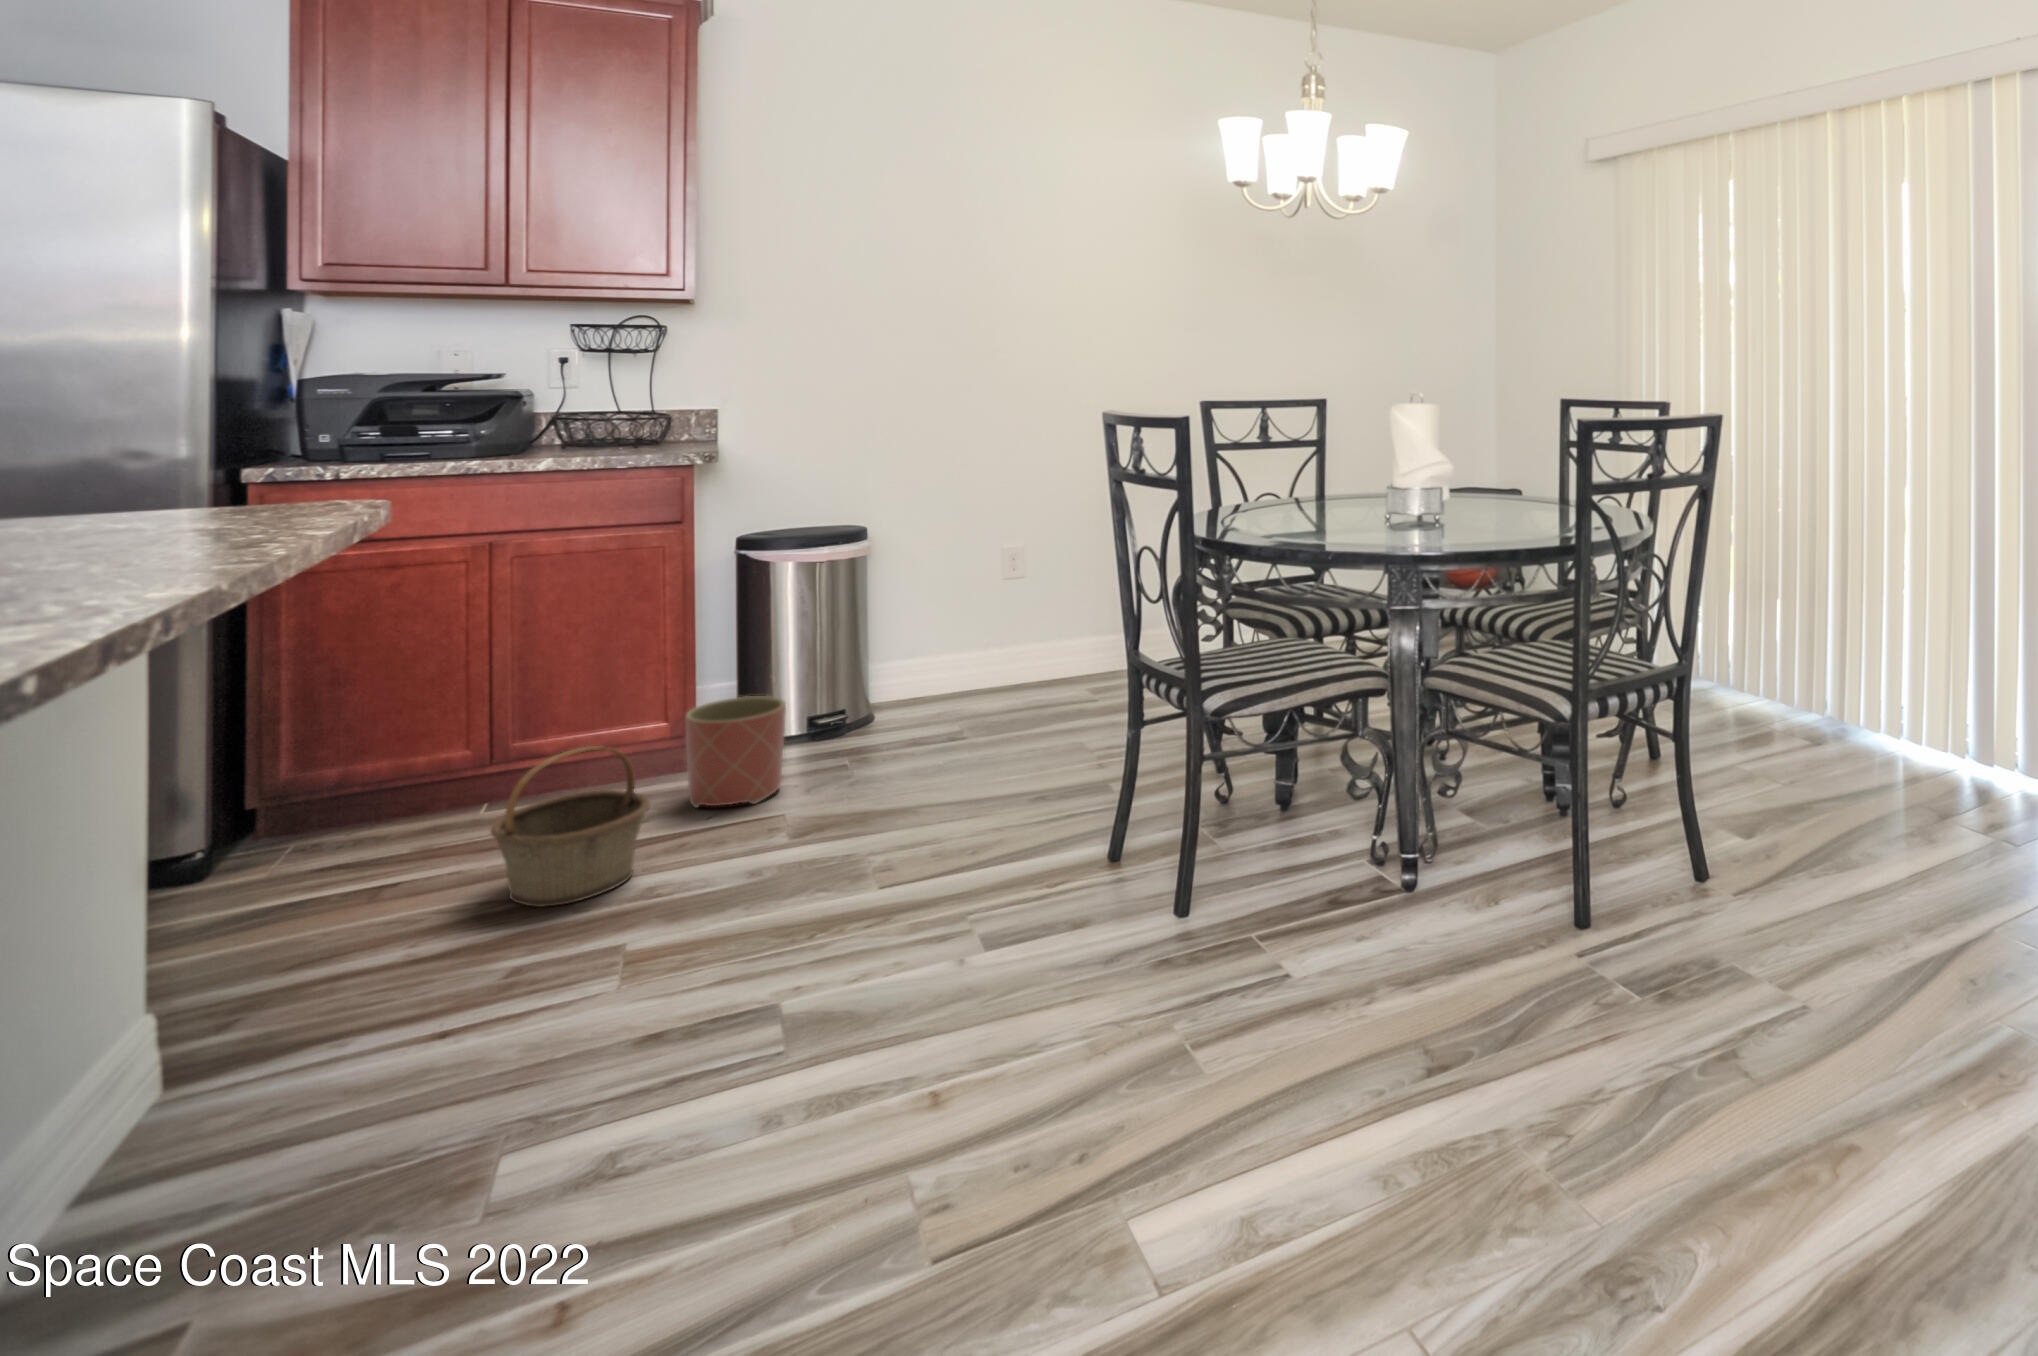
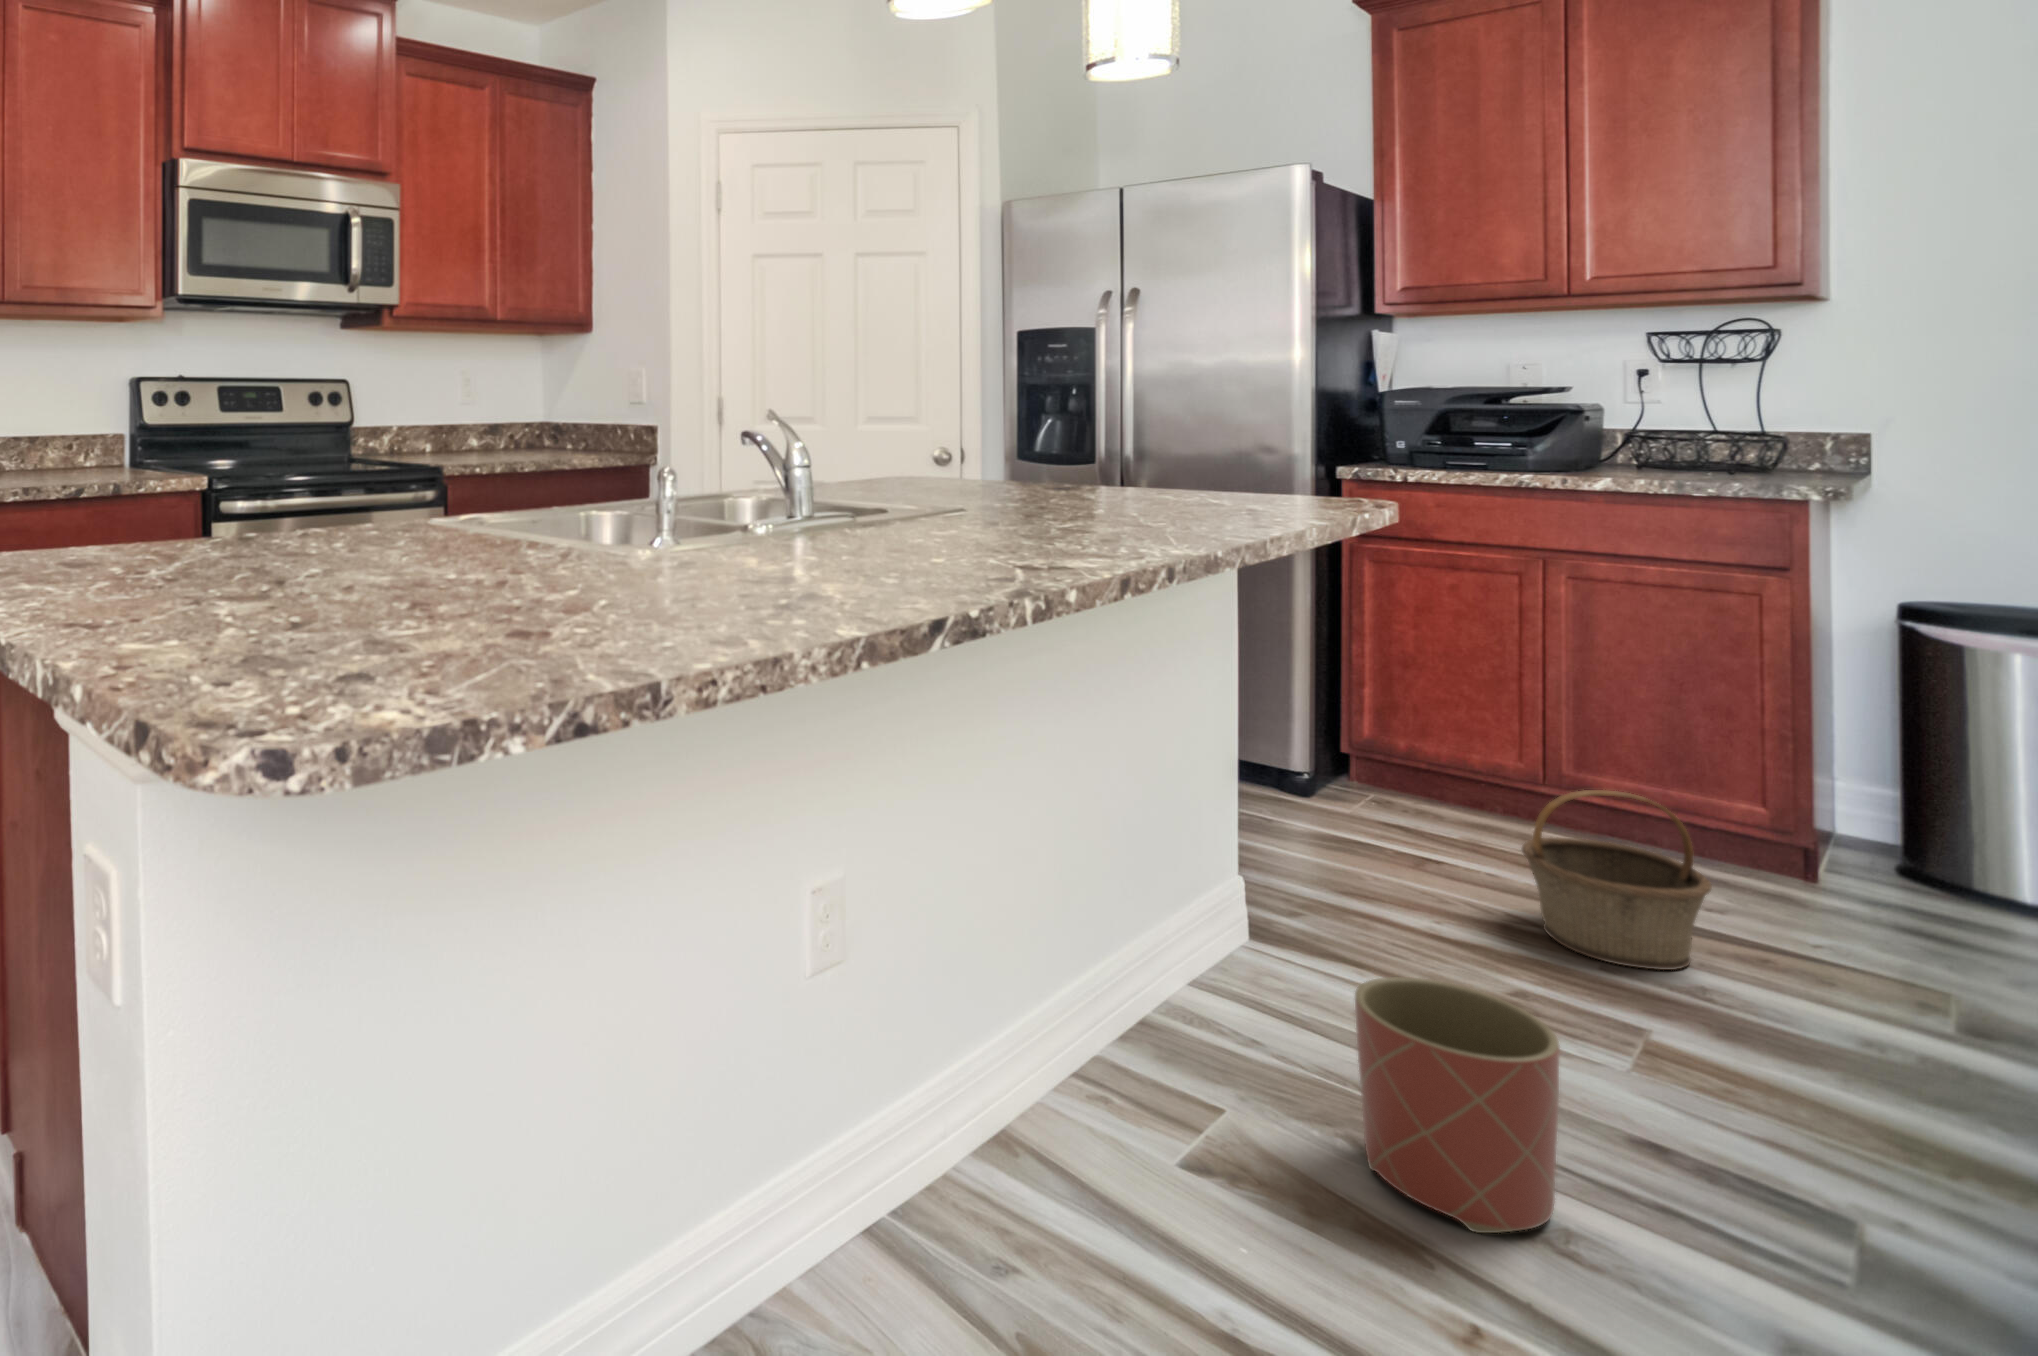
planter: present [685,696,786,808] -> present [1355,977,1560,1233]

